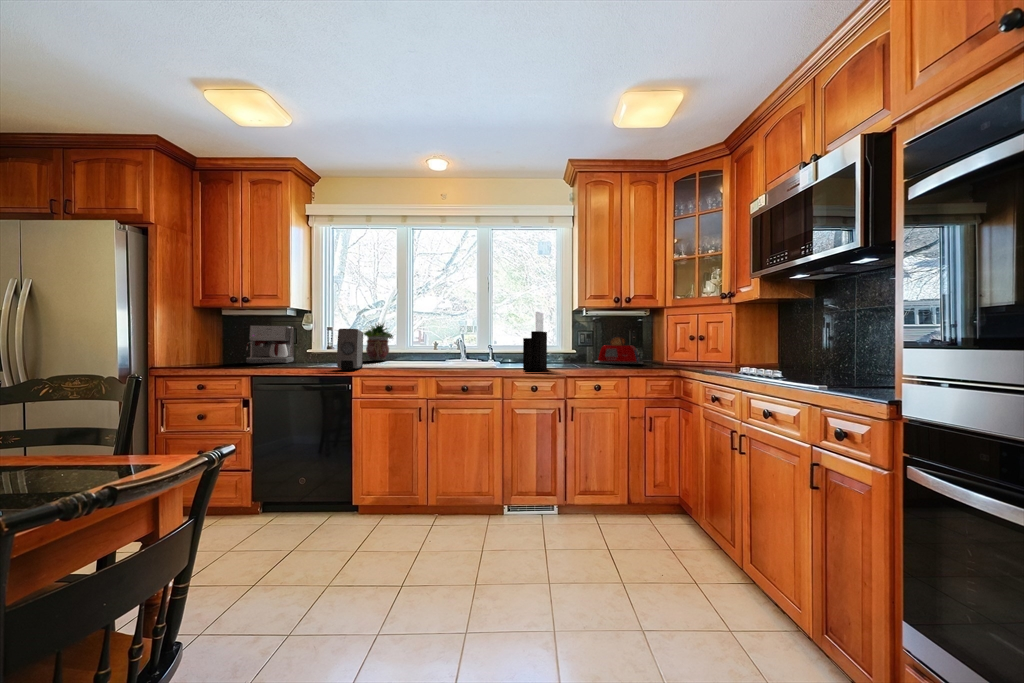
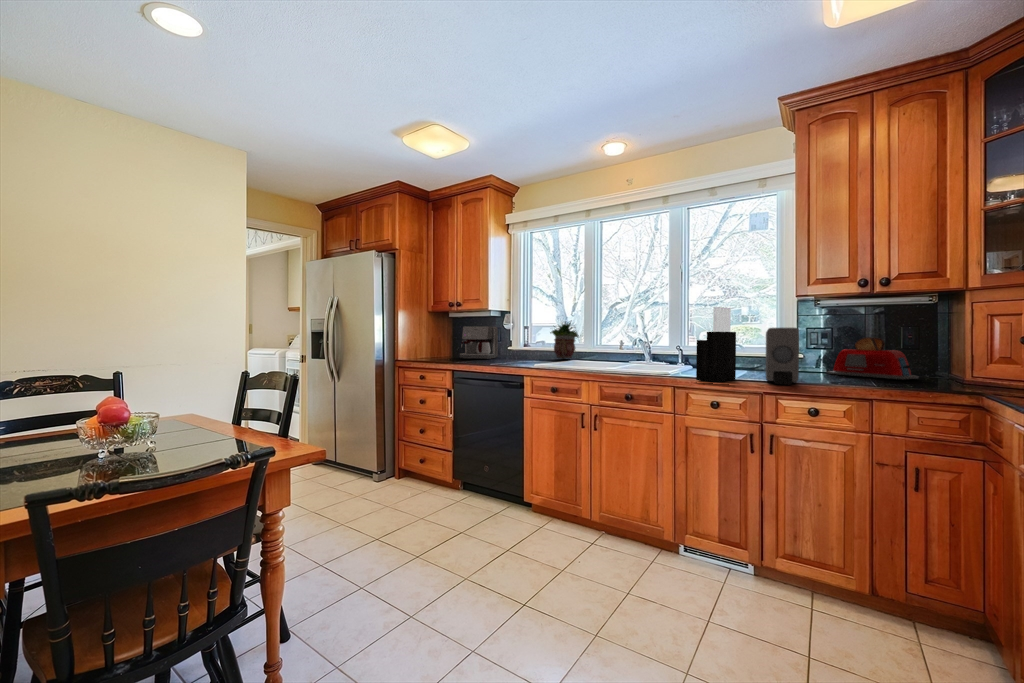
soap dispenser: present [337,329,363,370] -> present [766,328,799,385]

